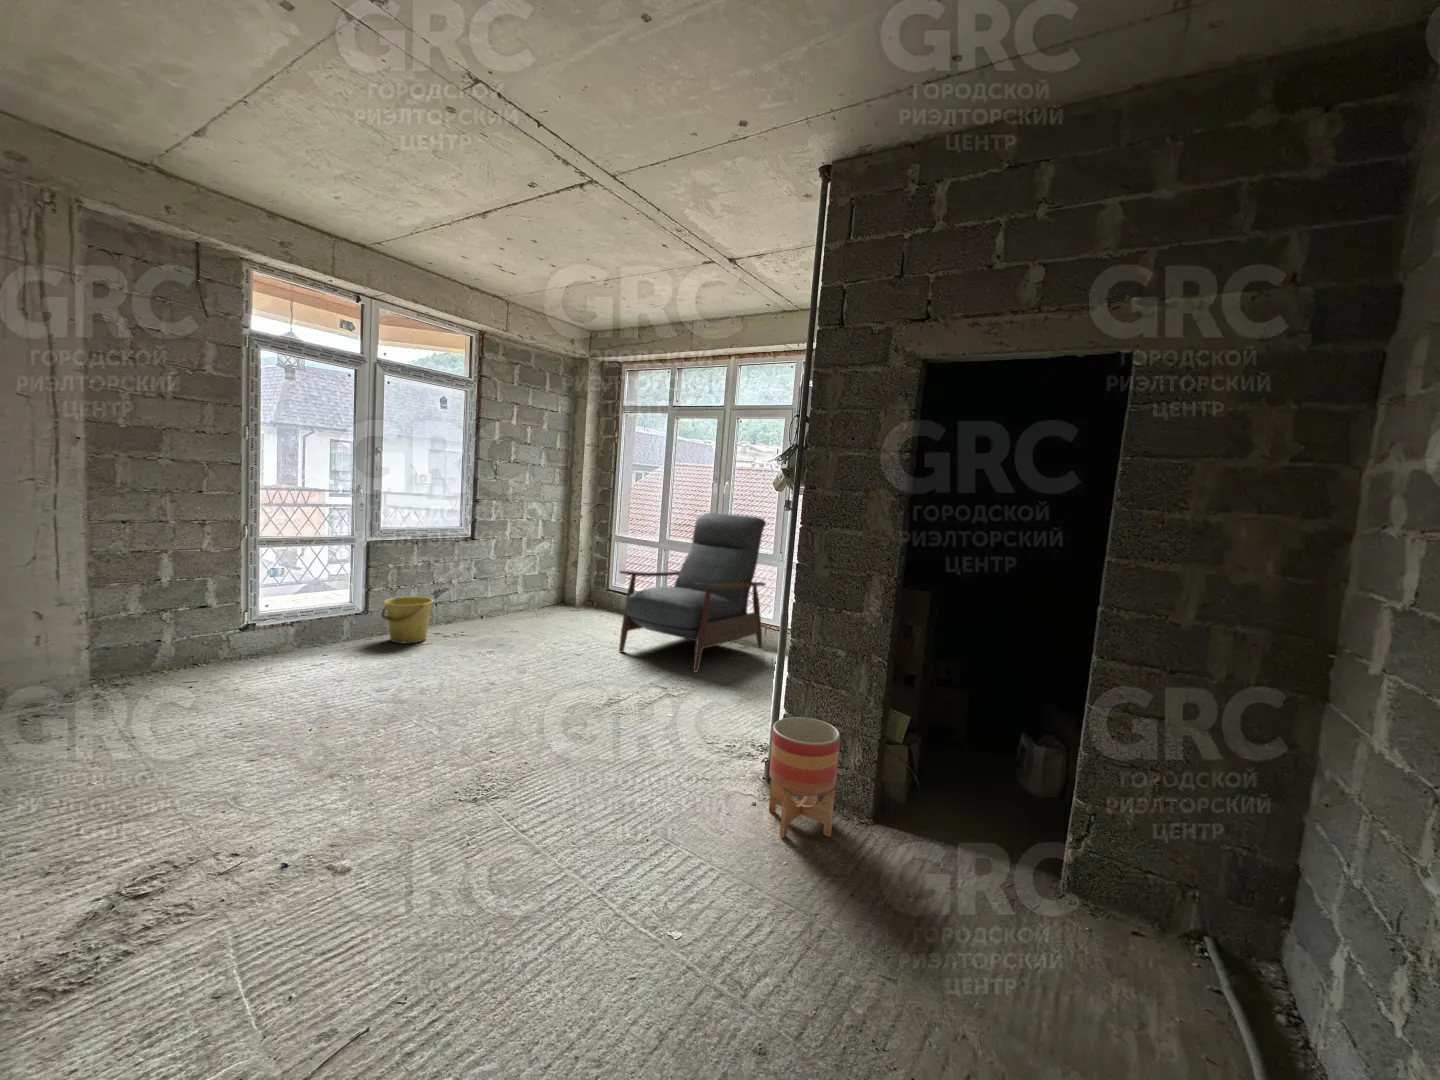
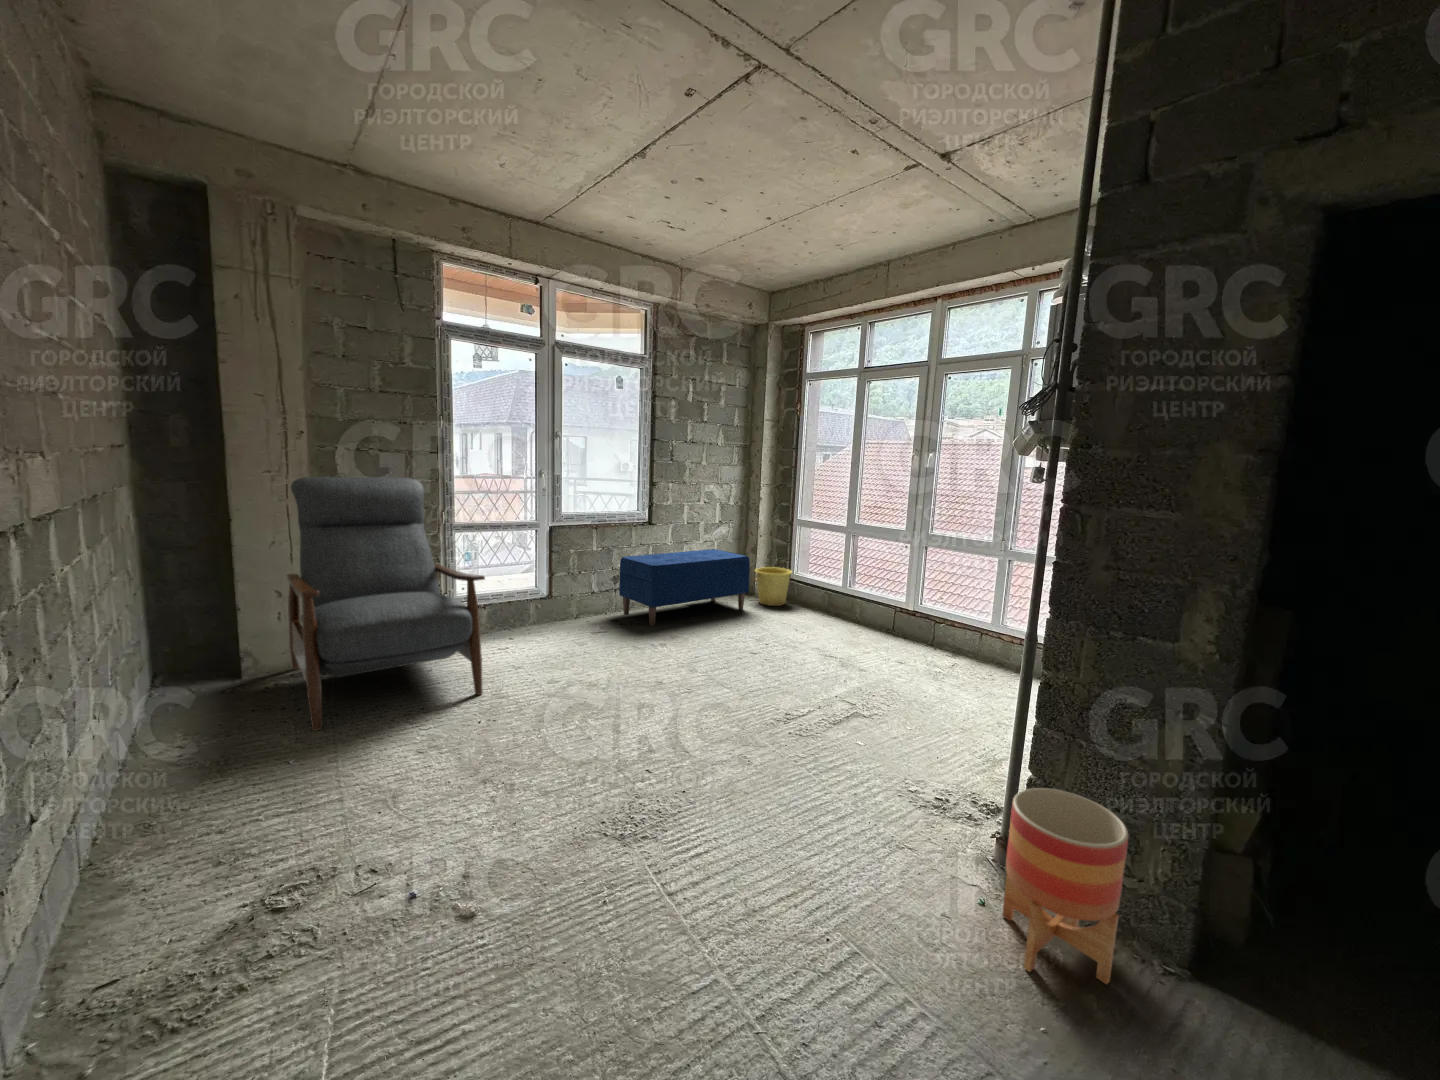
chair: present [619,513,766,672] -> present [287,477,485,731]
bench: none [440,564,571,638] -> present [619,549,750,626]
bucket: present [381,596,434,643] -> present [753,567,792,606]

